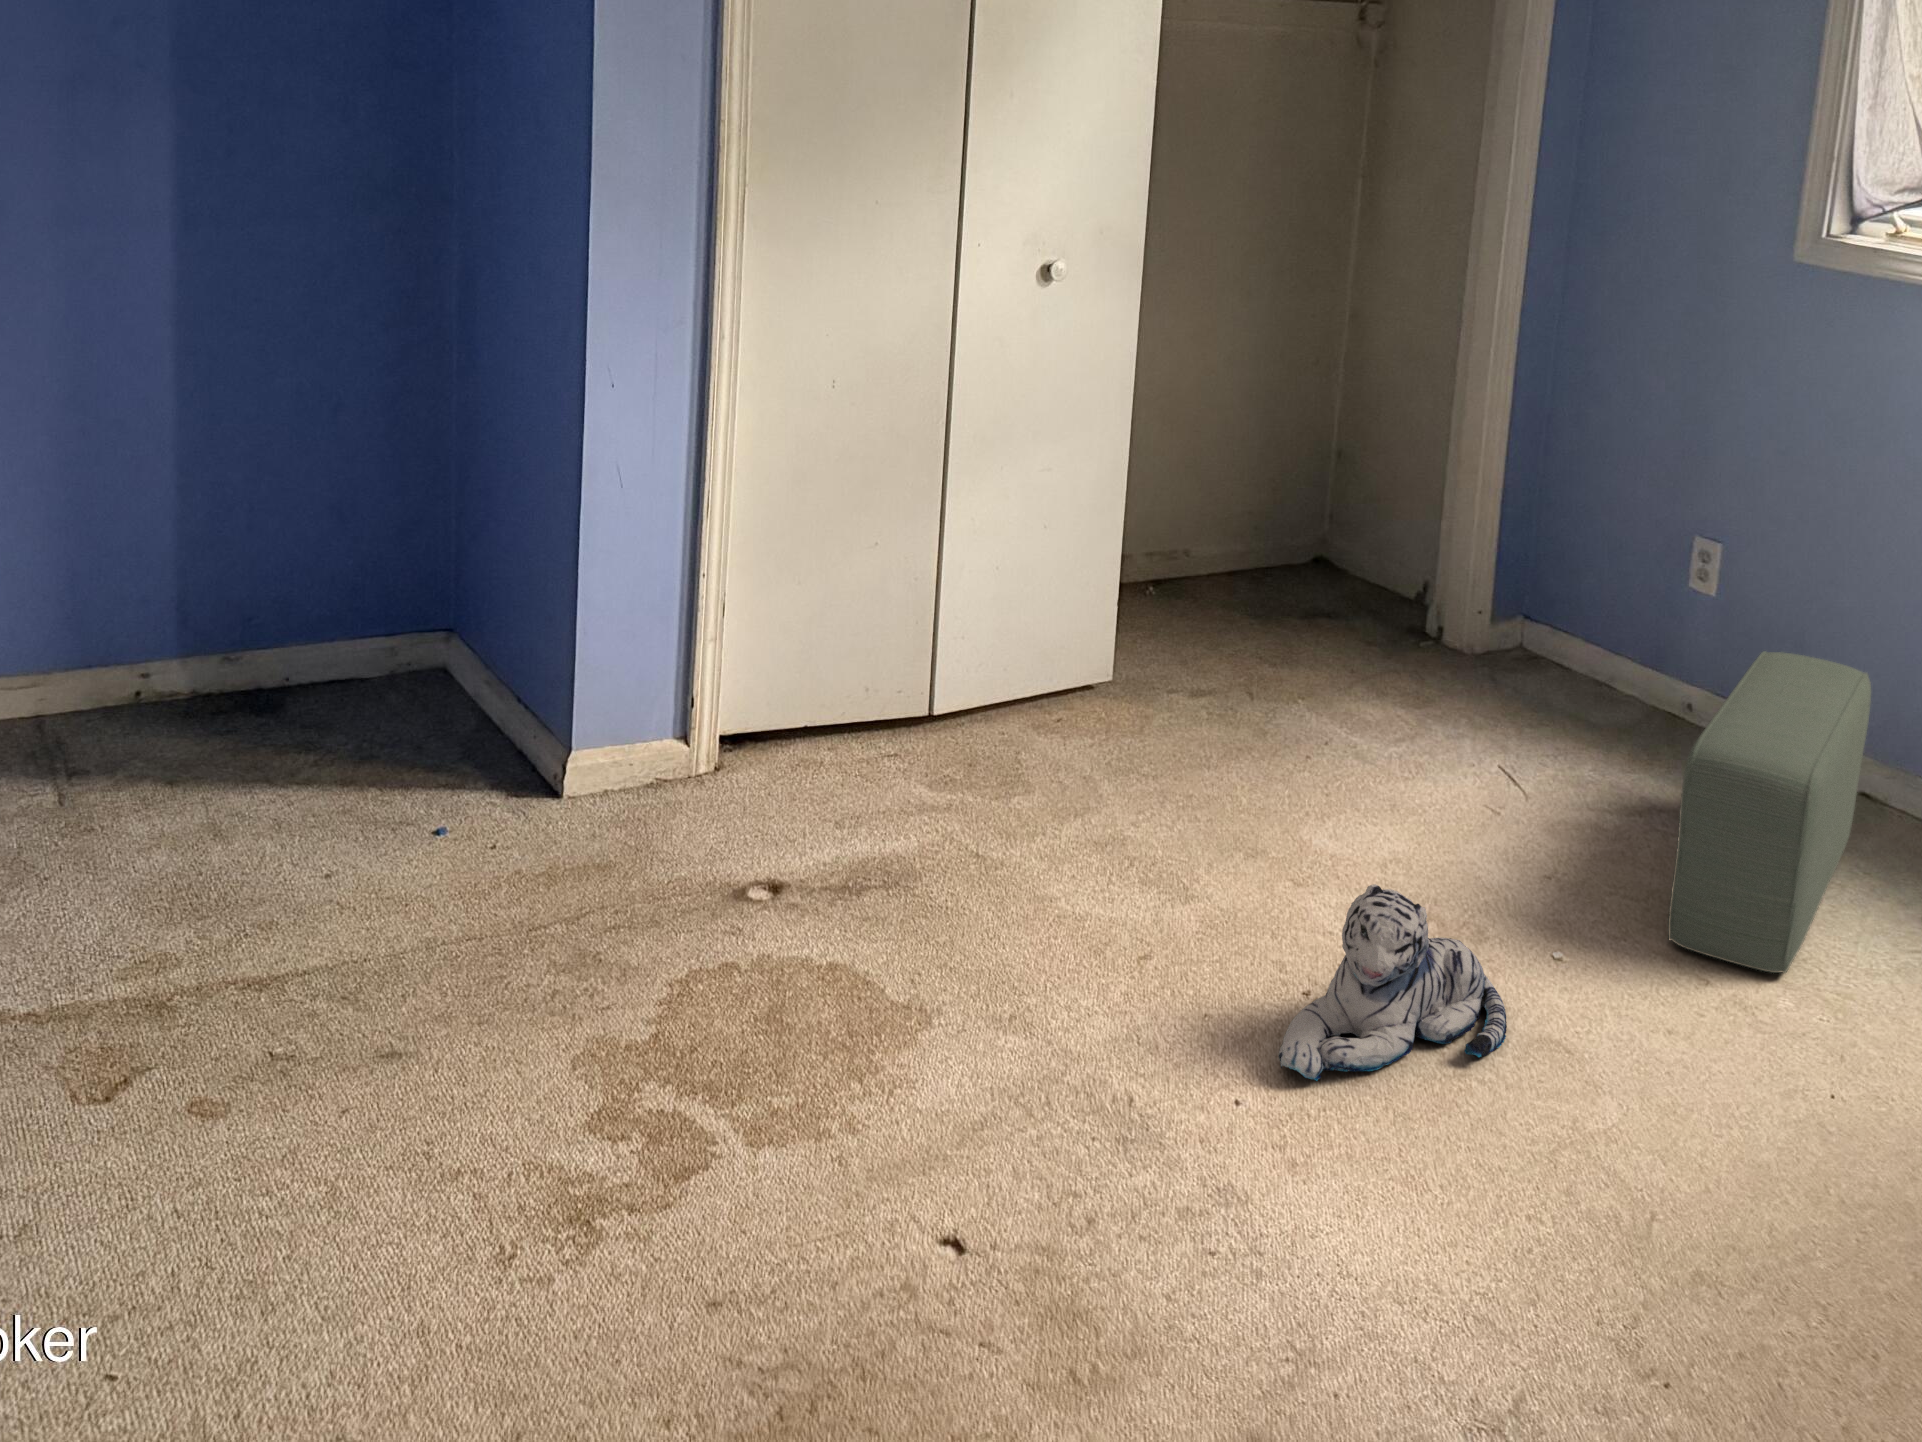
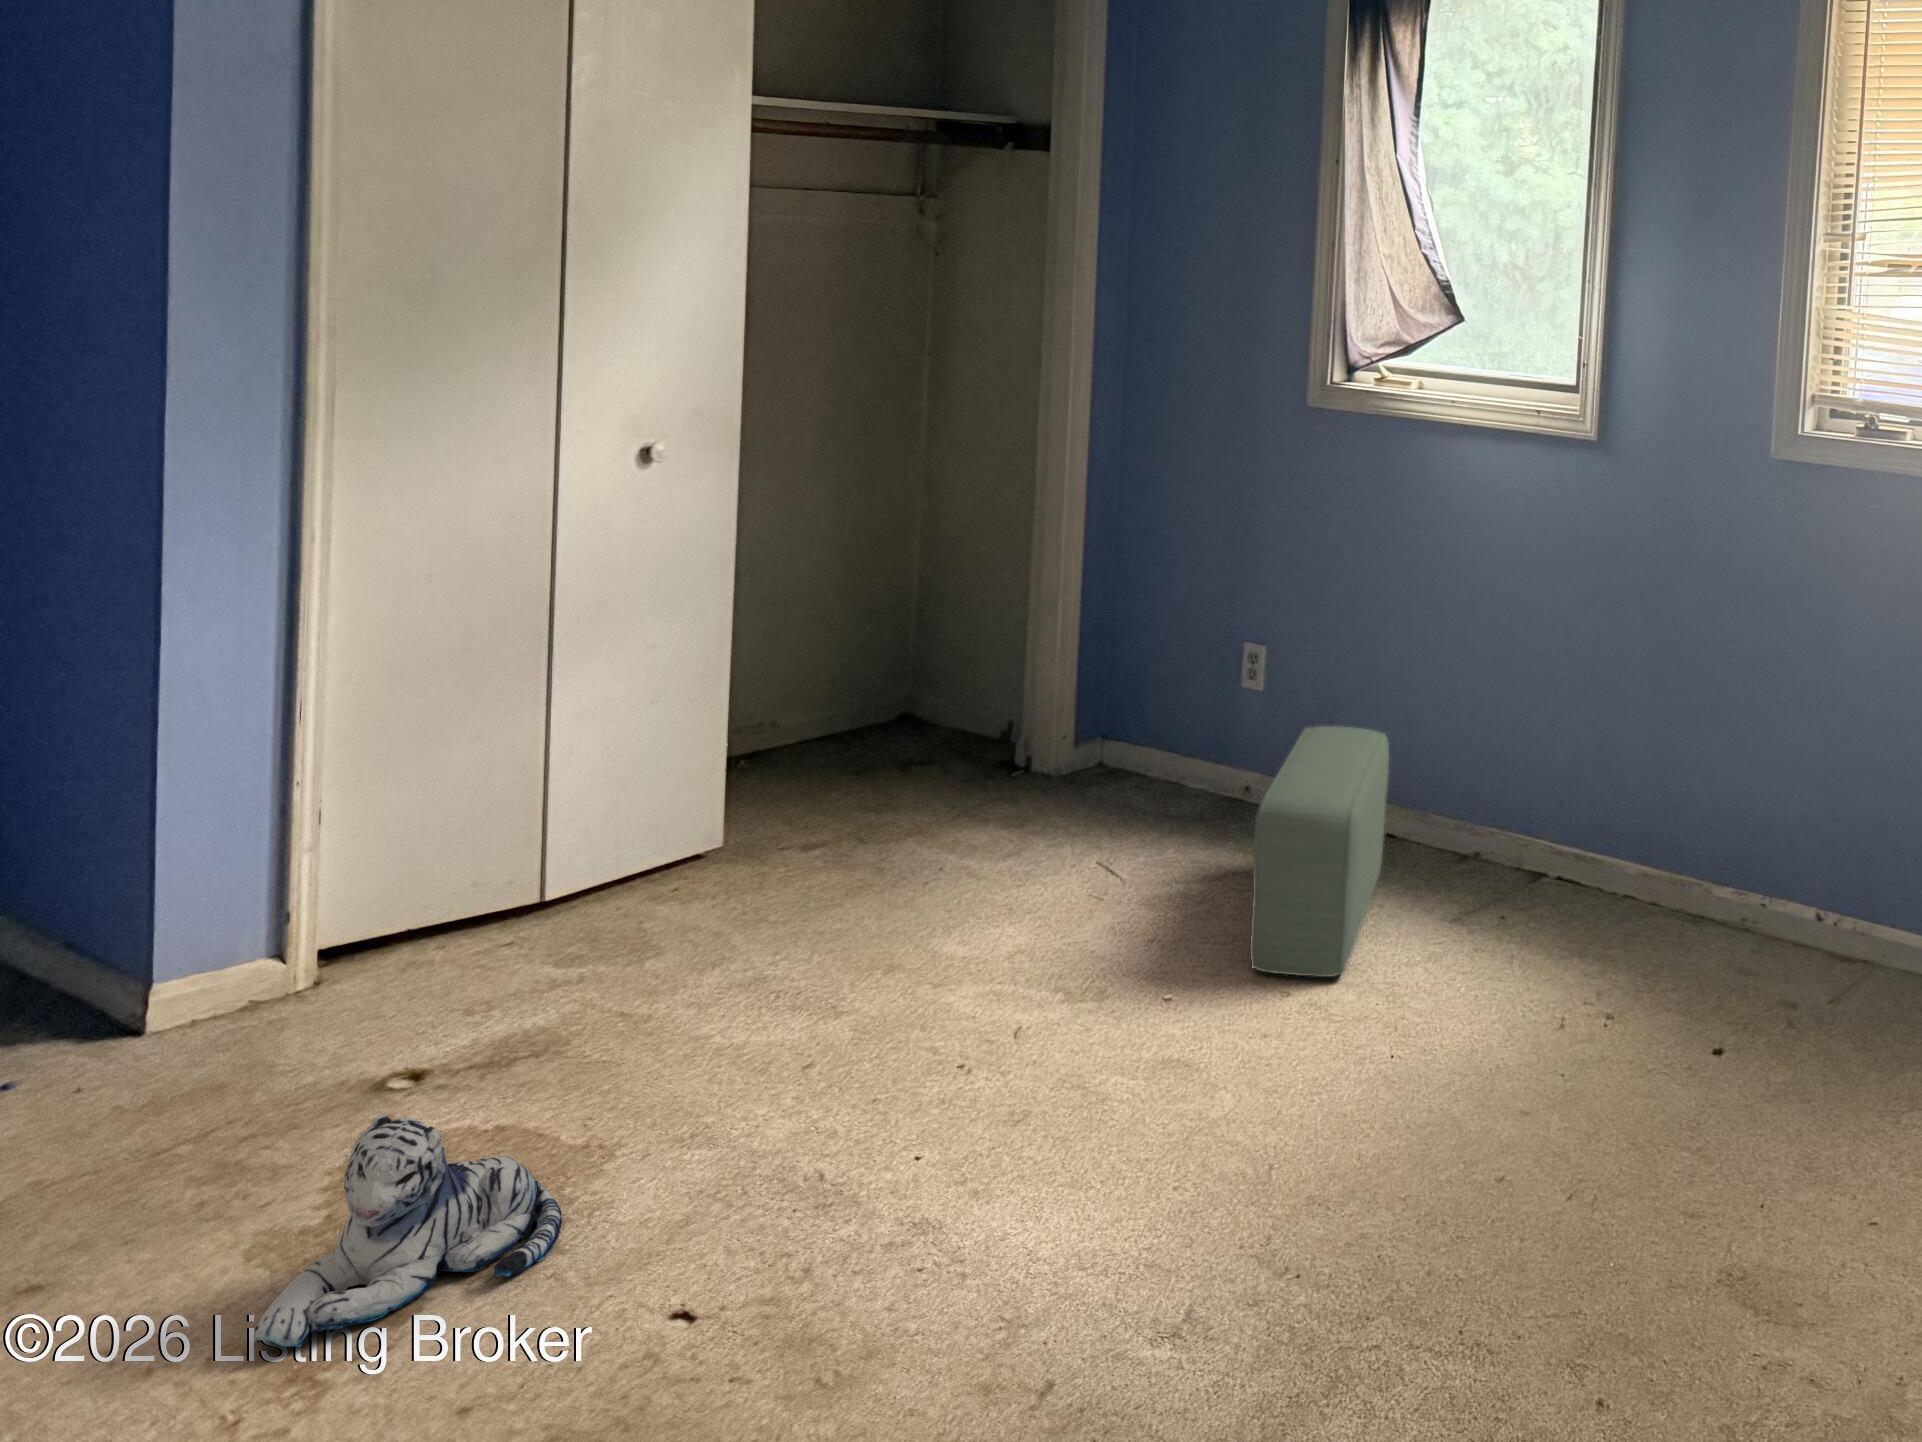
plush toy: present [1279,884,1507,1081] -> present [255,1115,562,1347]

